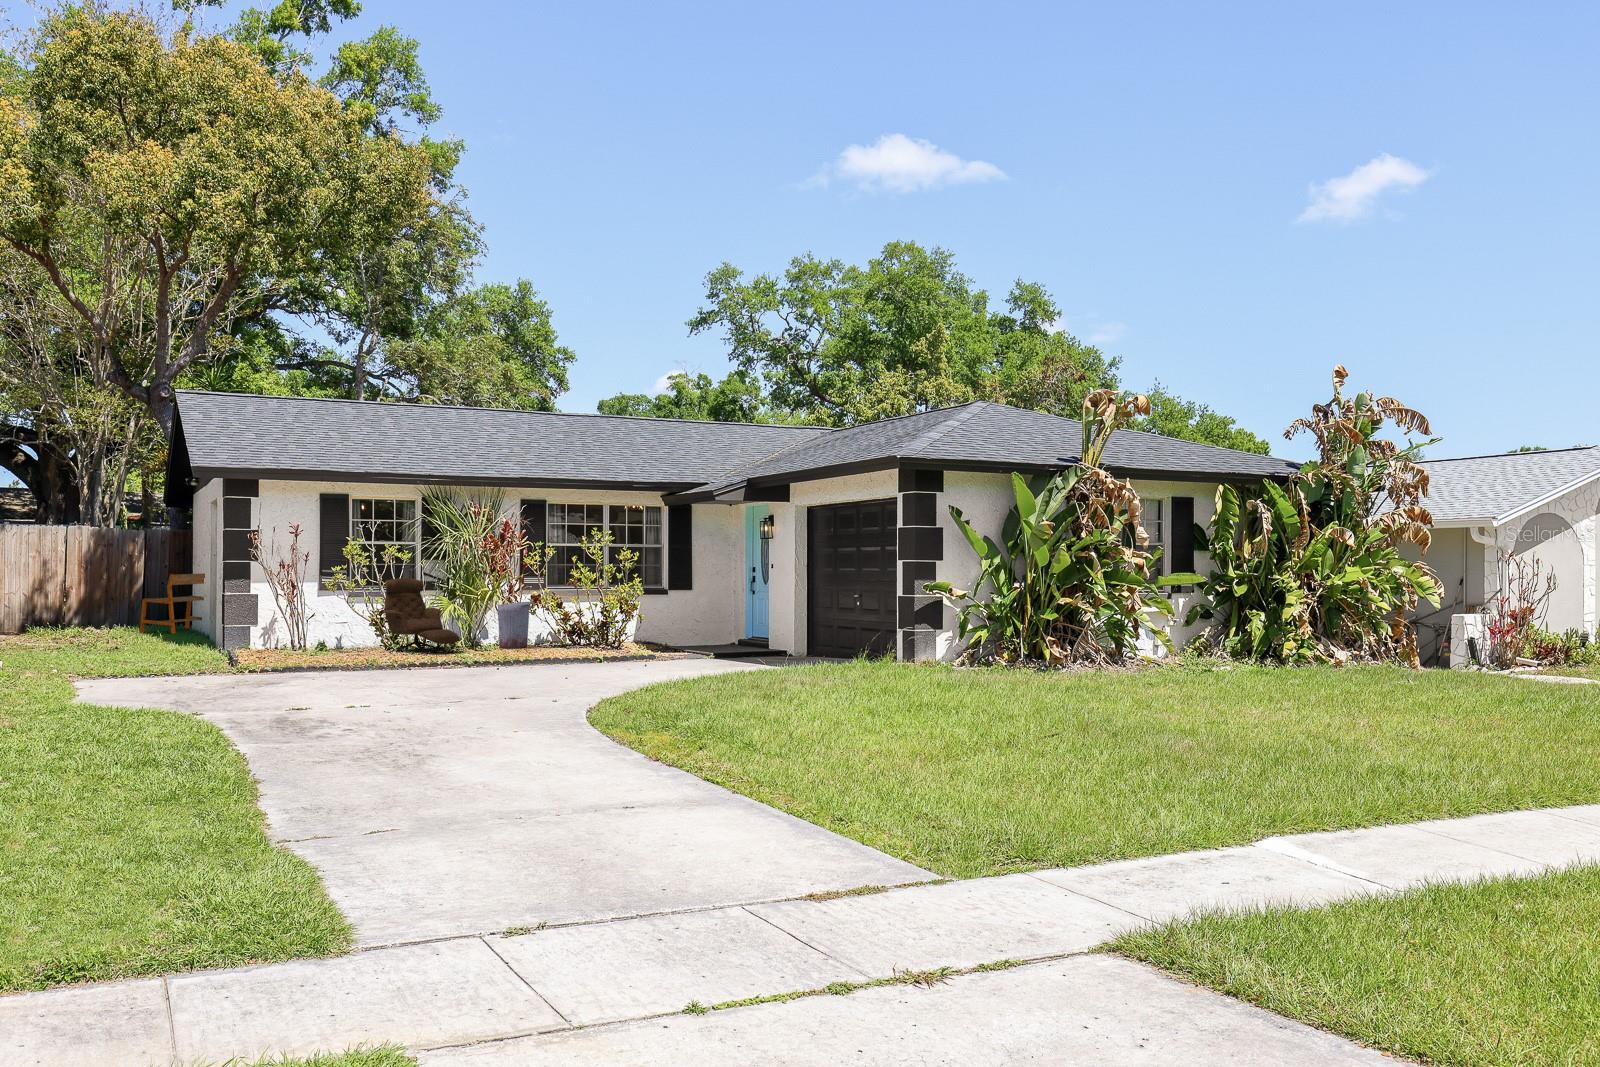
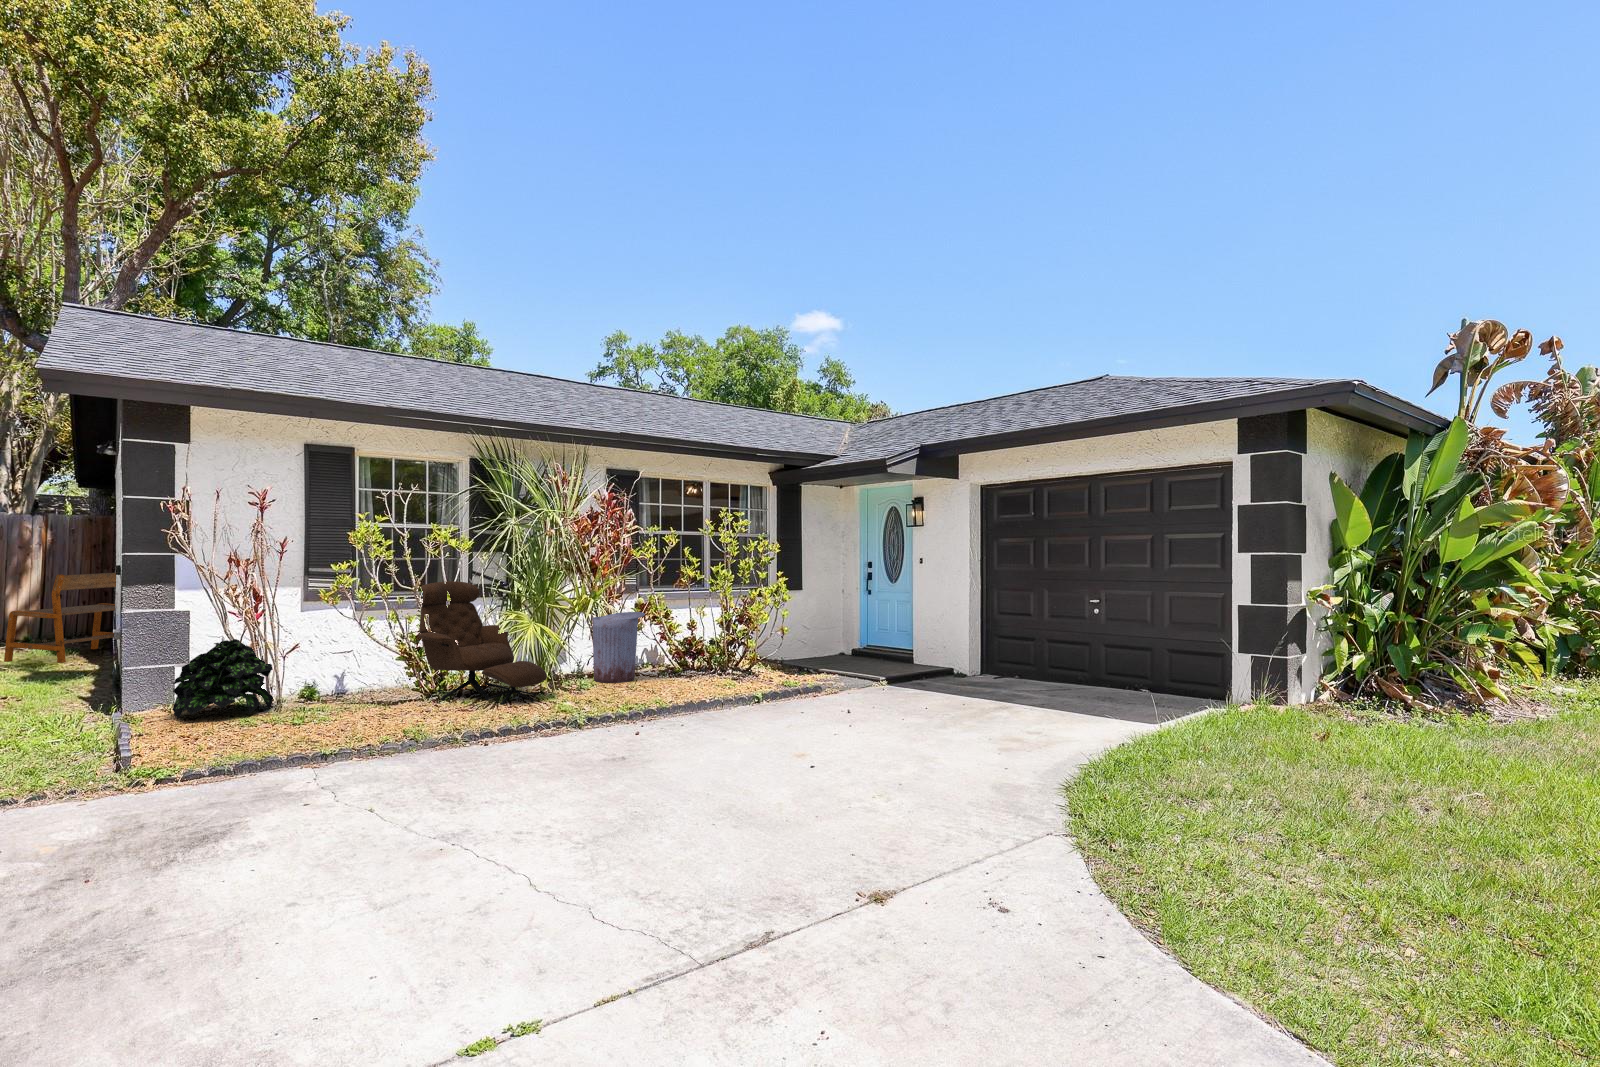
potted plant: none [250,610,302,654] -> present [172,639,273,719]

